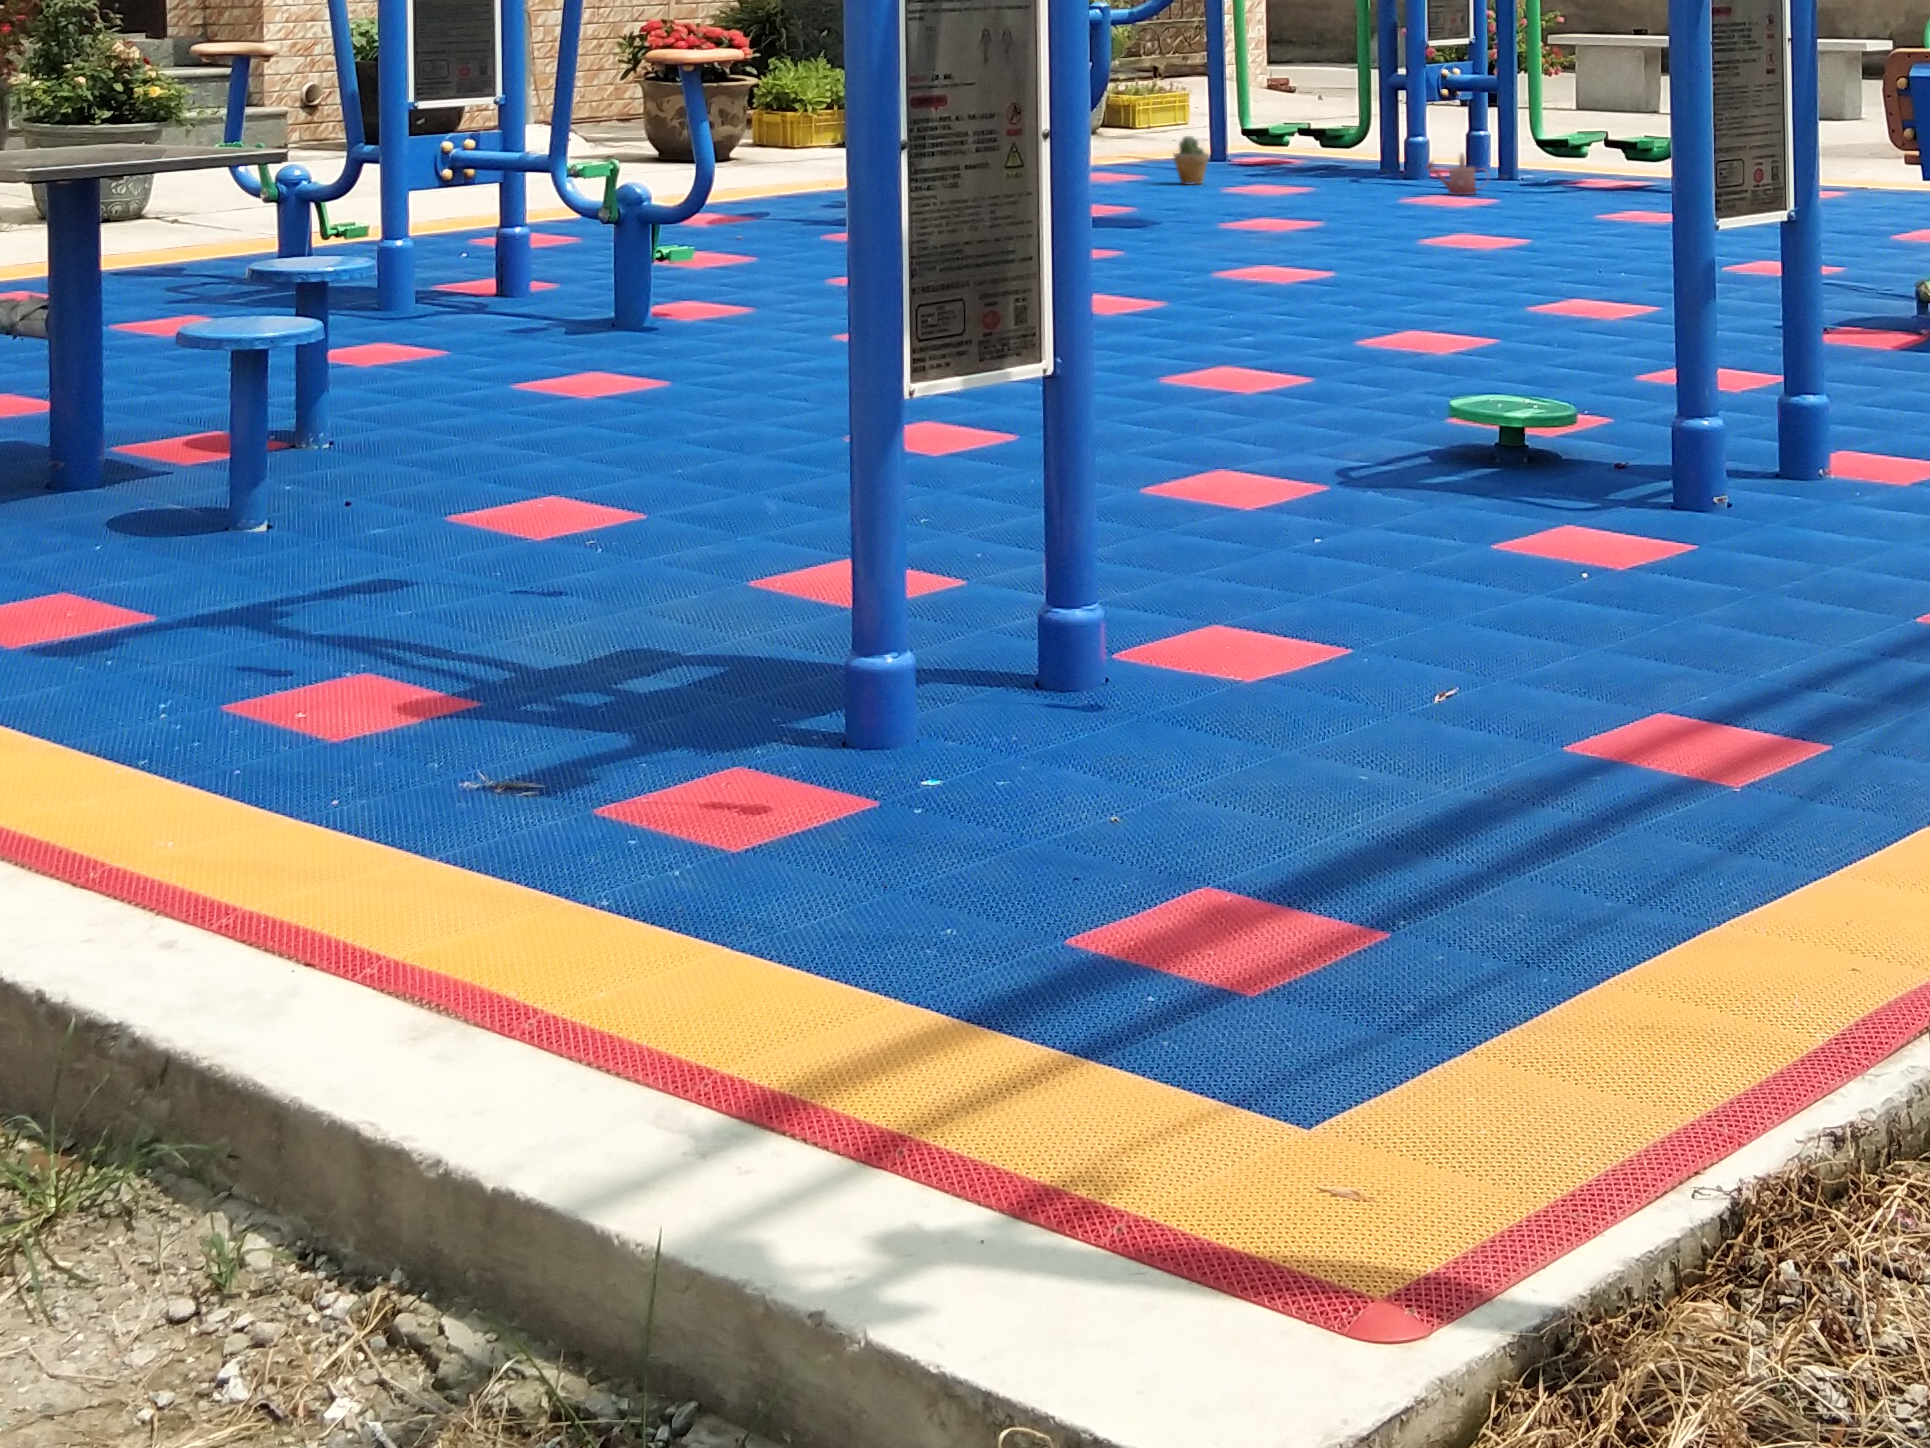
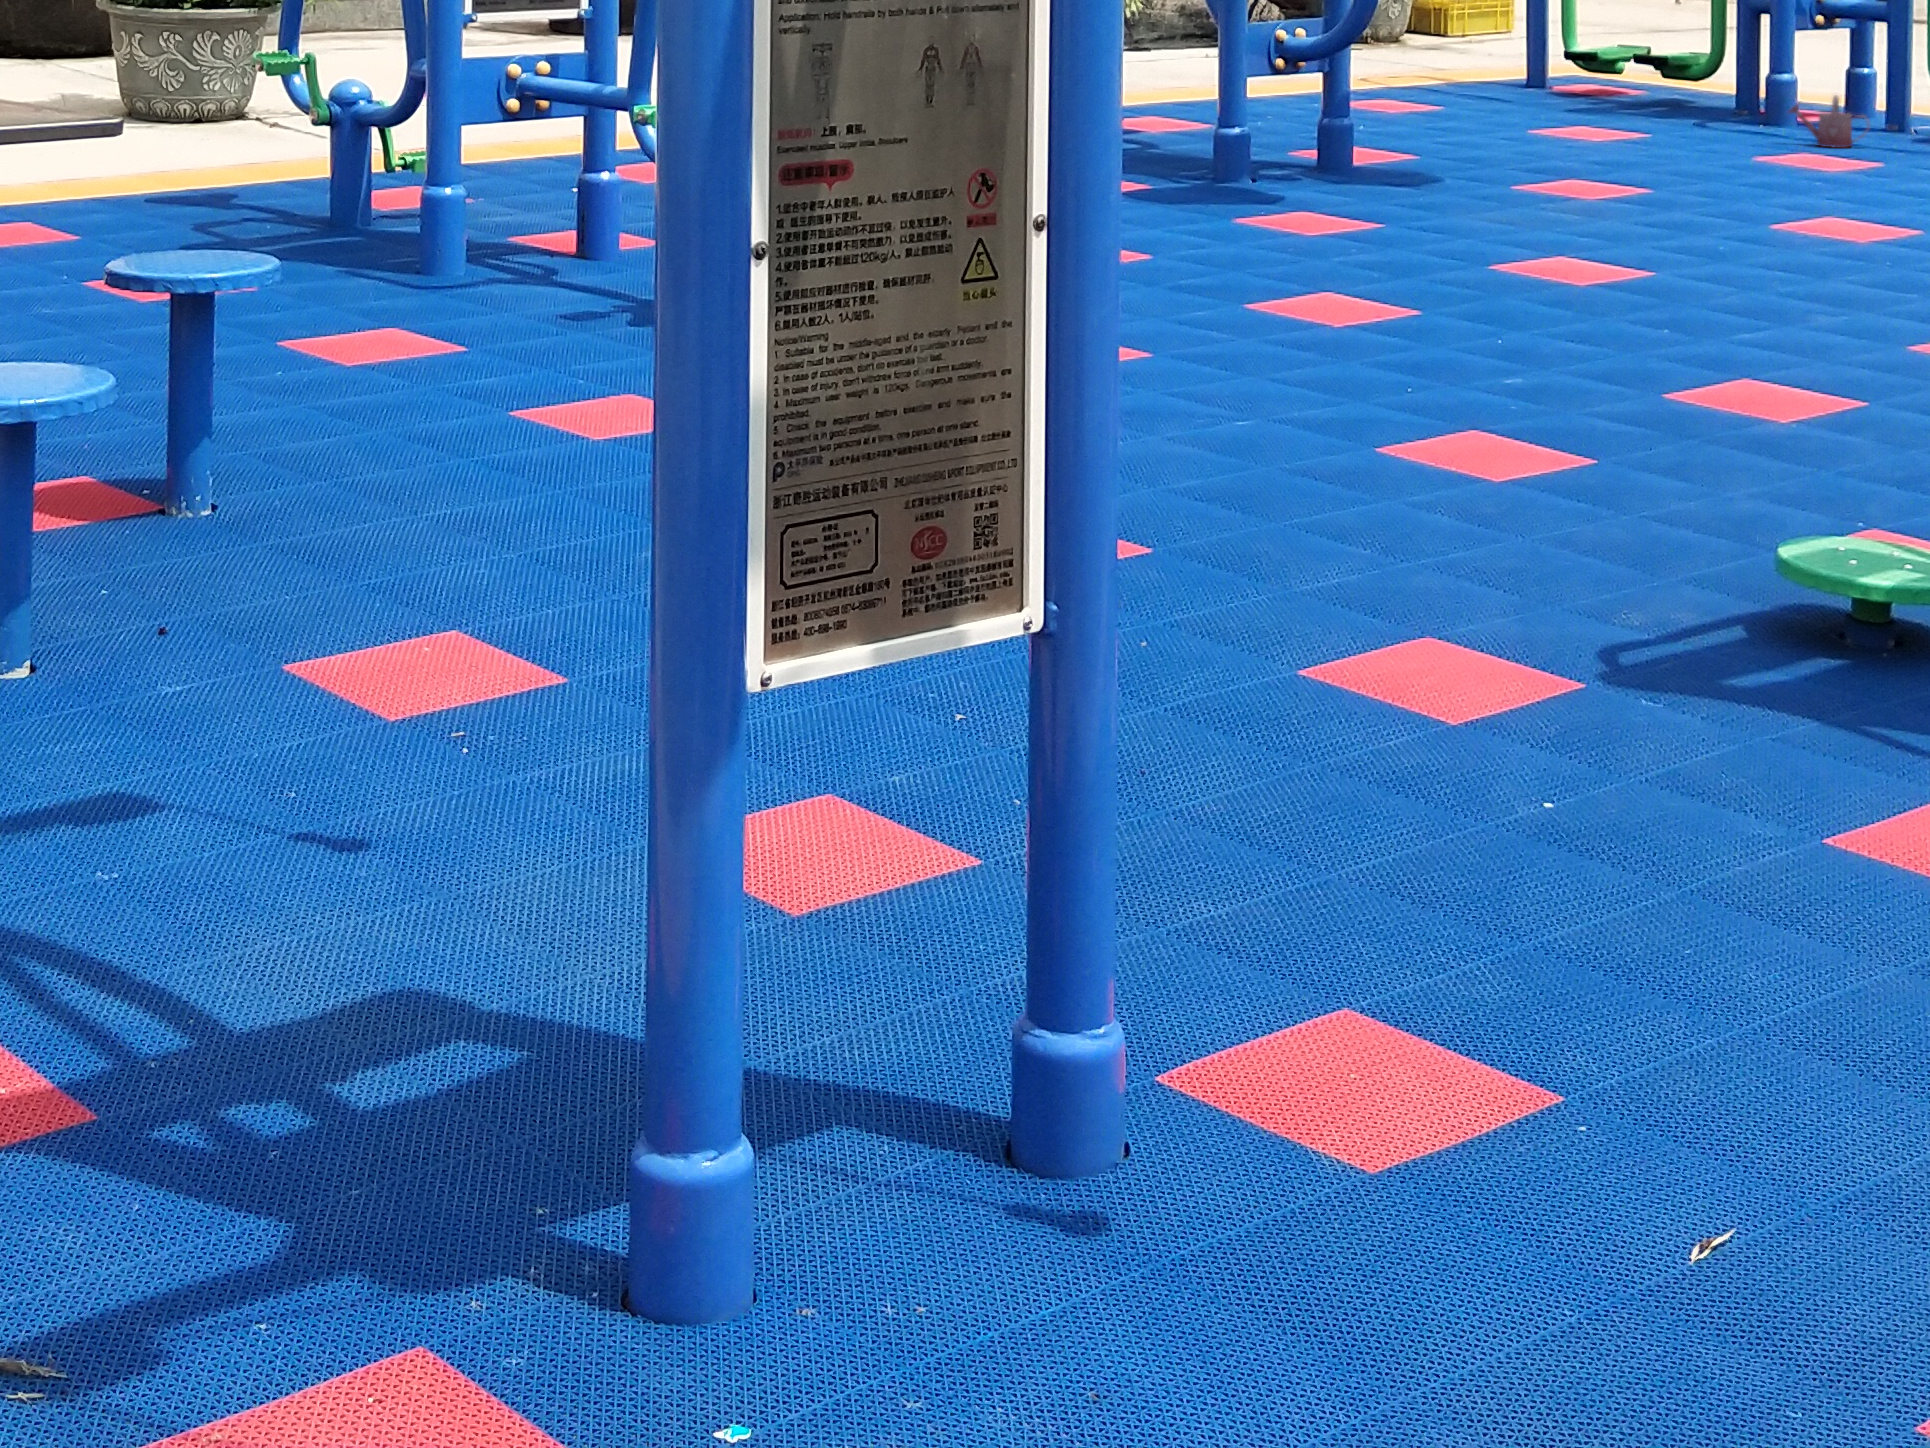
potted plant: present [1173,136,1209,184] -> none [1478,58,1523,117]

